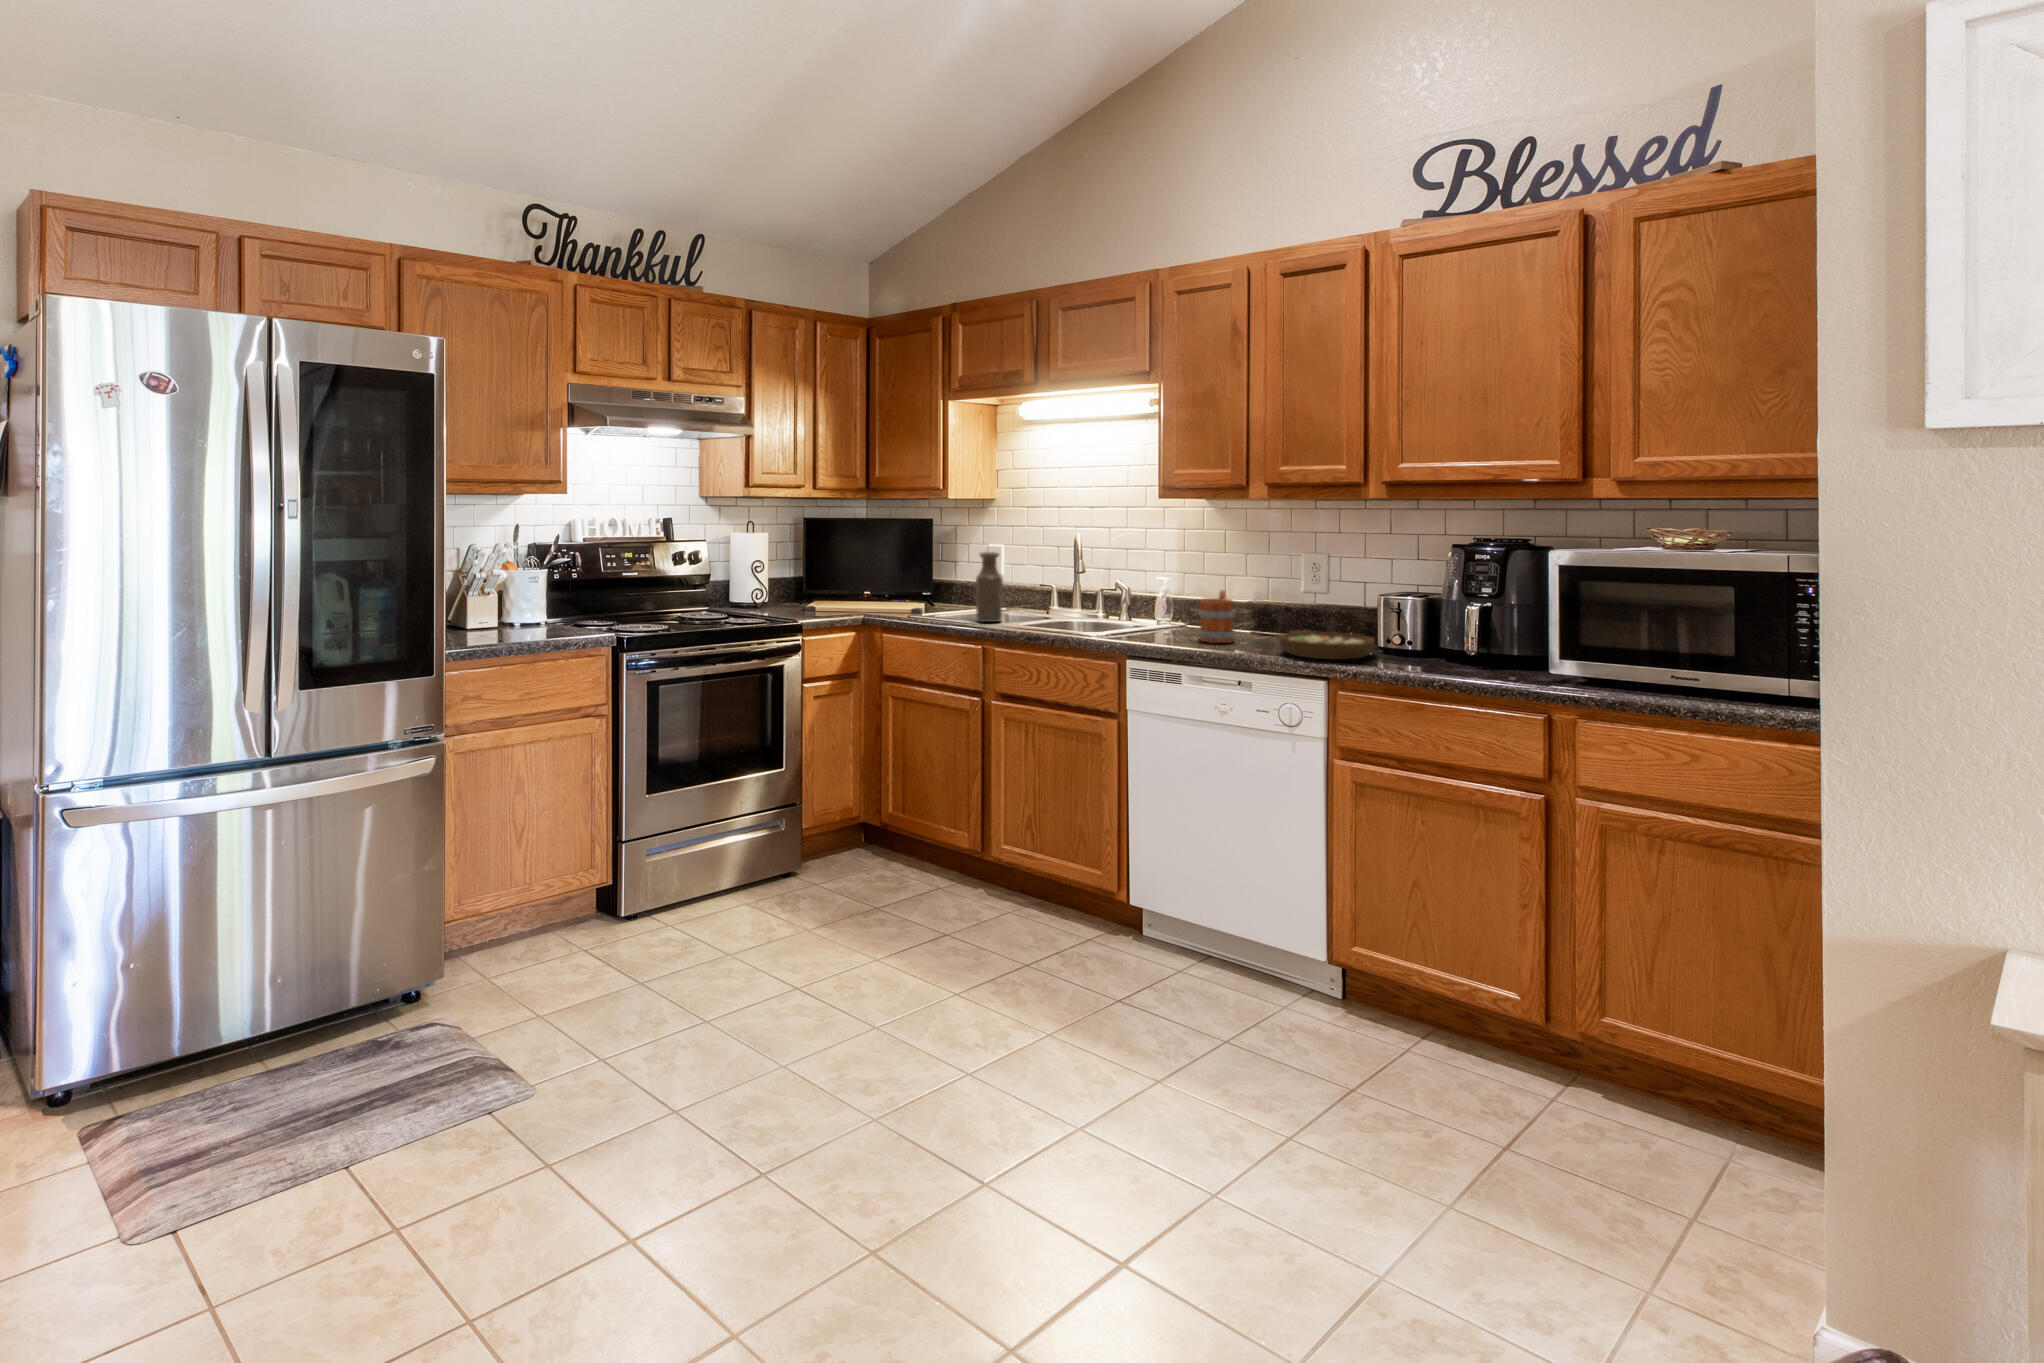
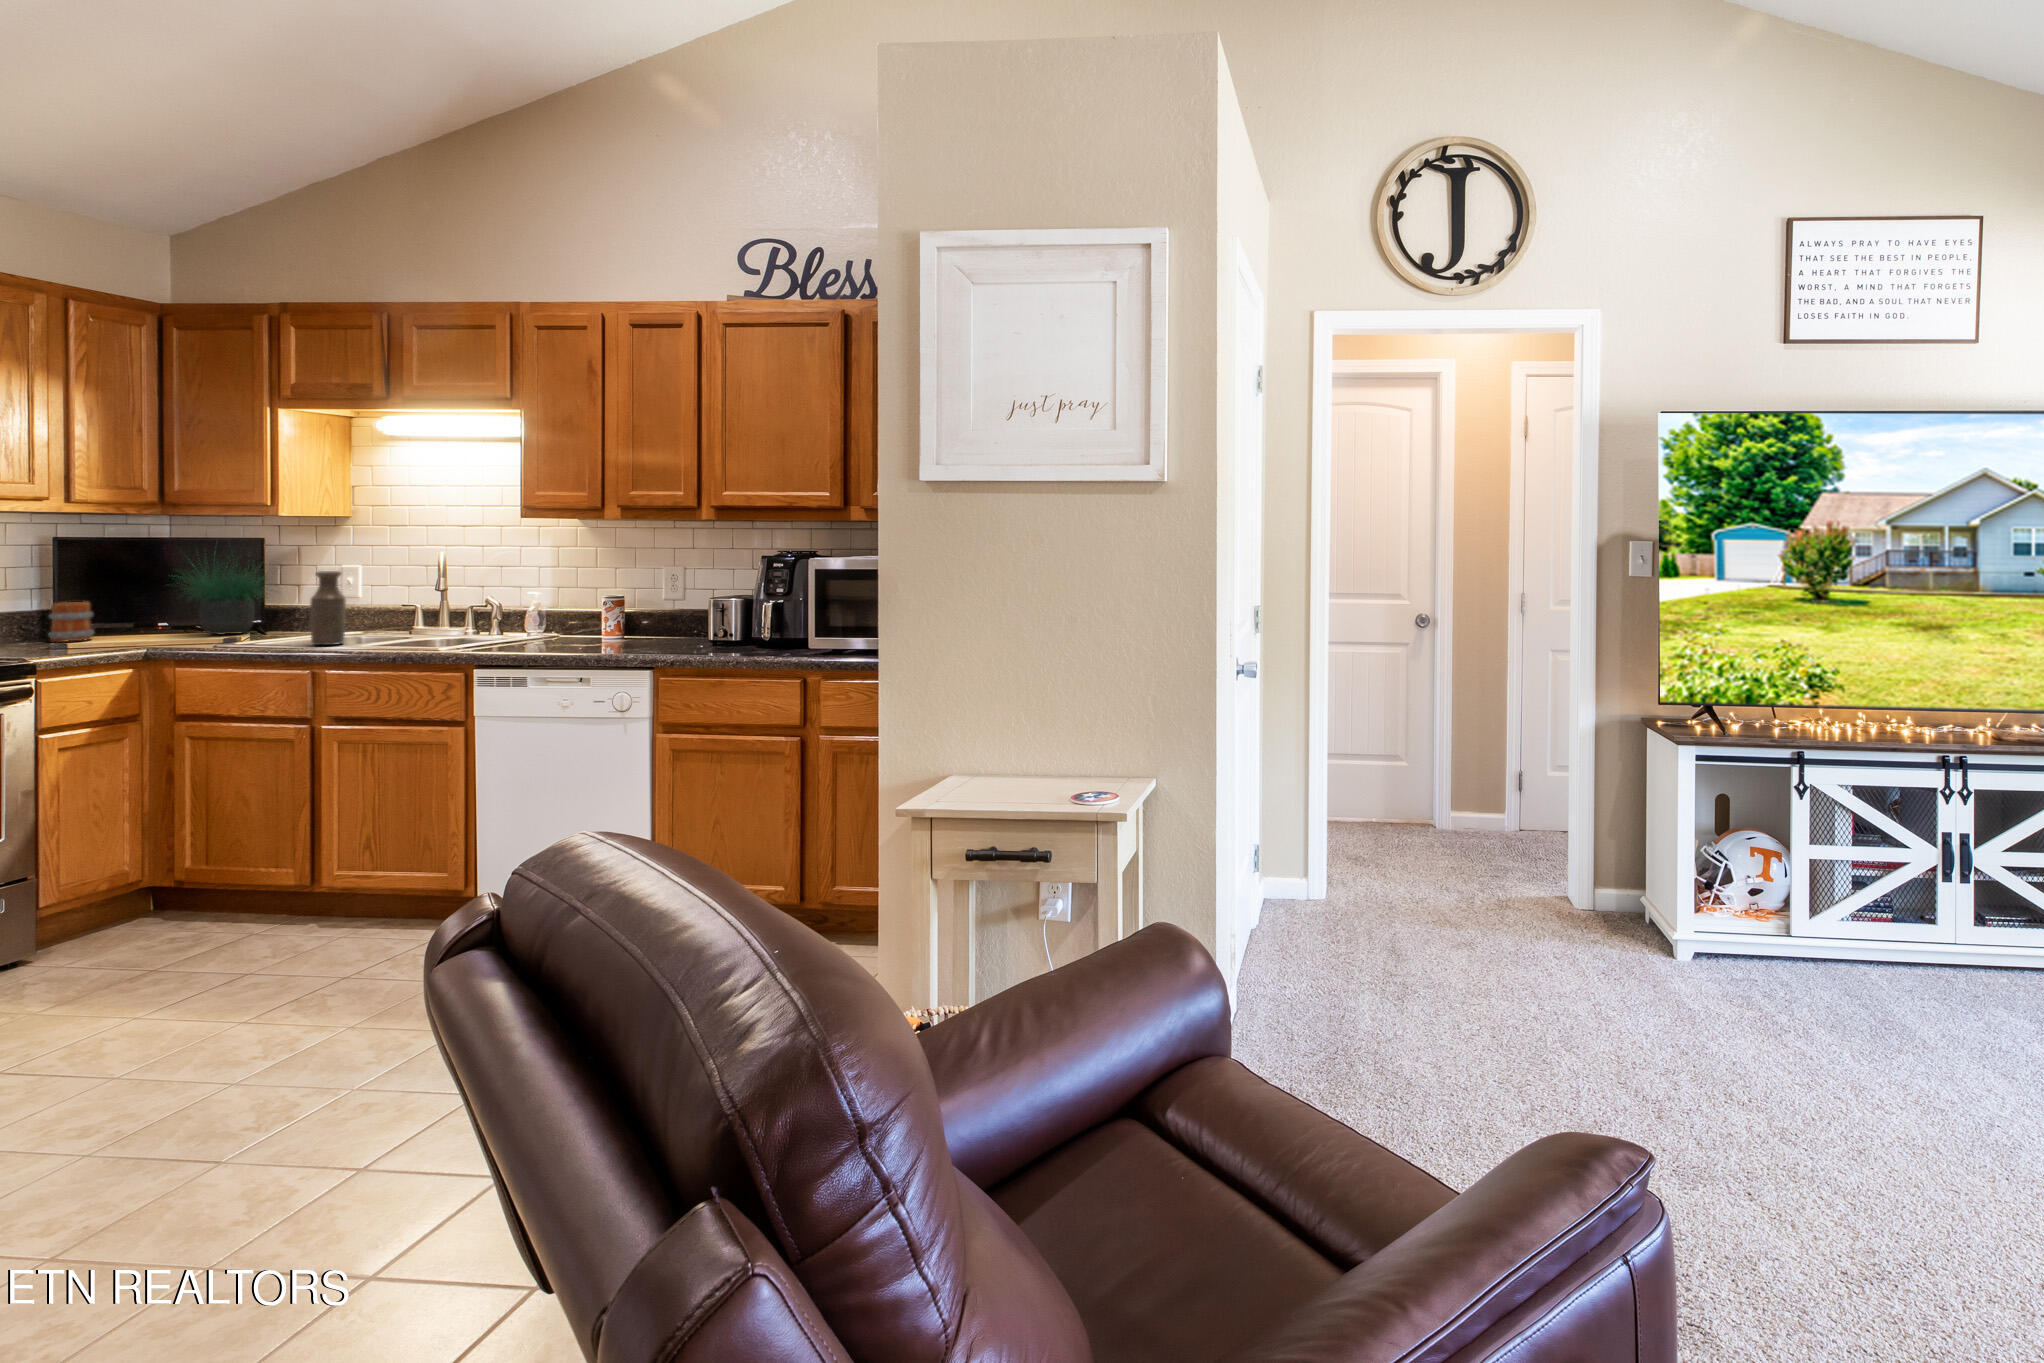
potted plant: none [867,518,956,605] -> present [178,558,268,635]
mug: present [1198,590,1235,643] -> present [48,602,96,642]
bowl: present [1279,630,1375,660] -> none [621,632,703,653]

